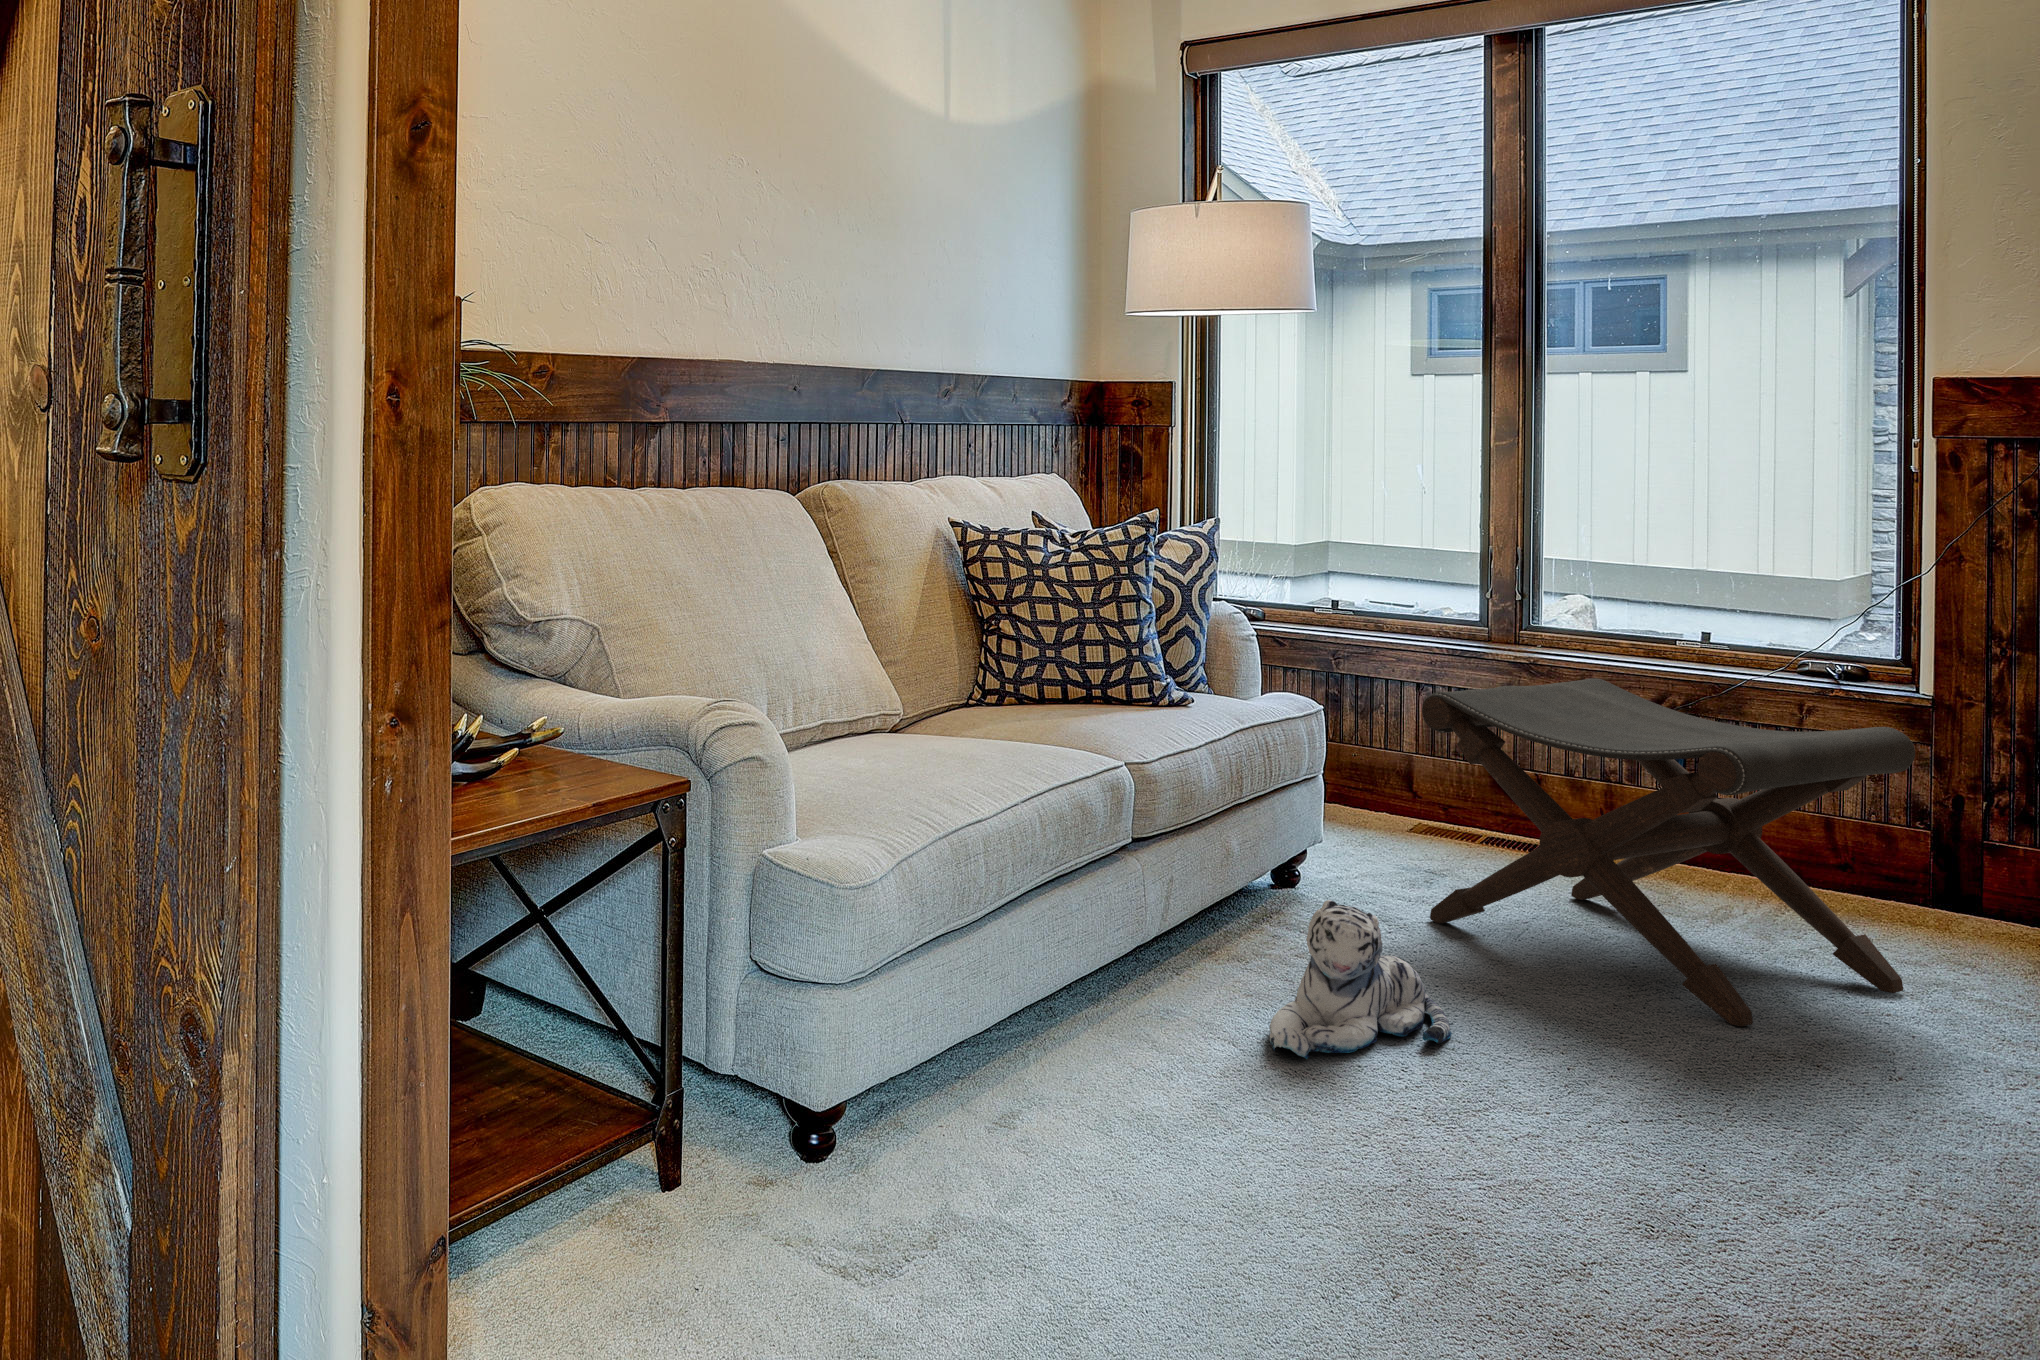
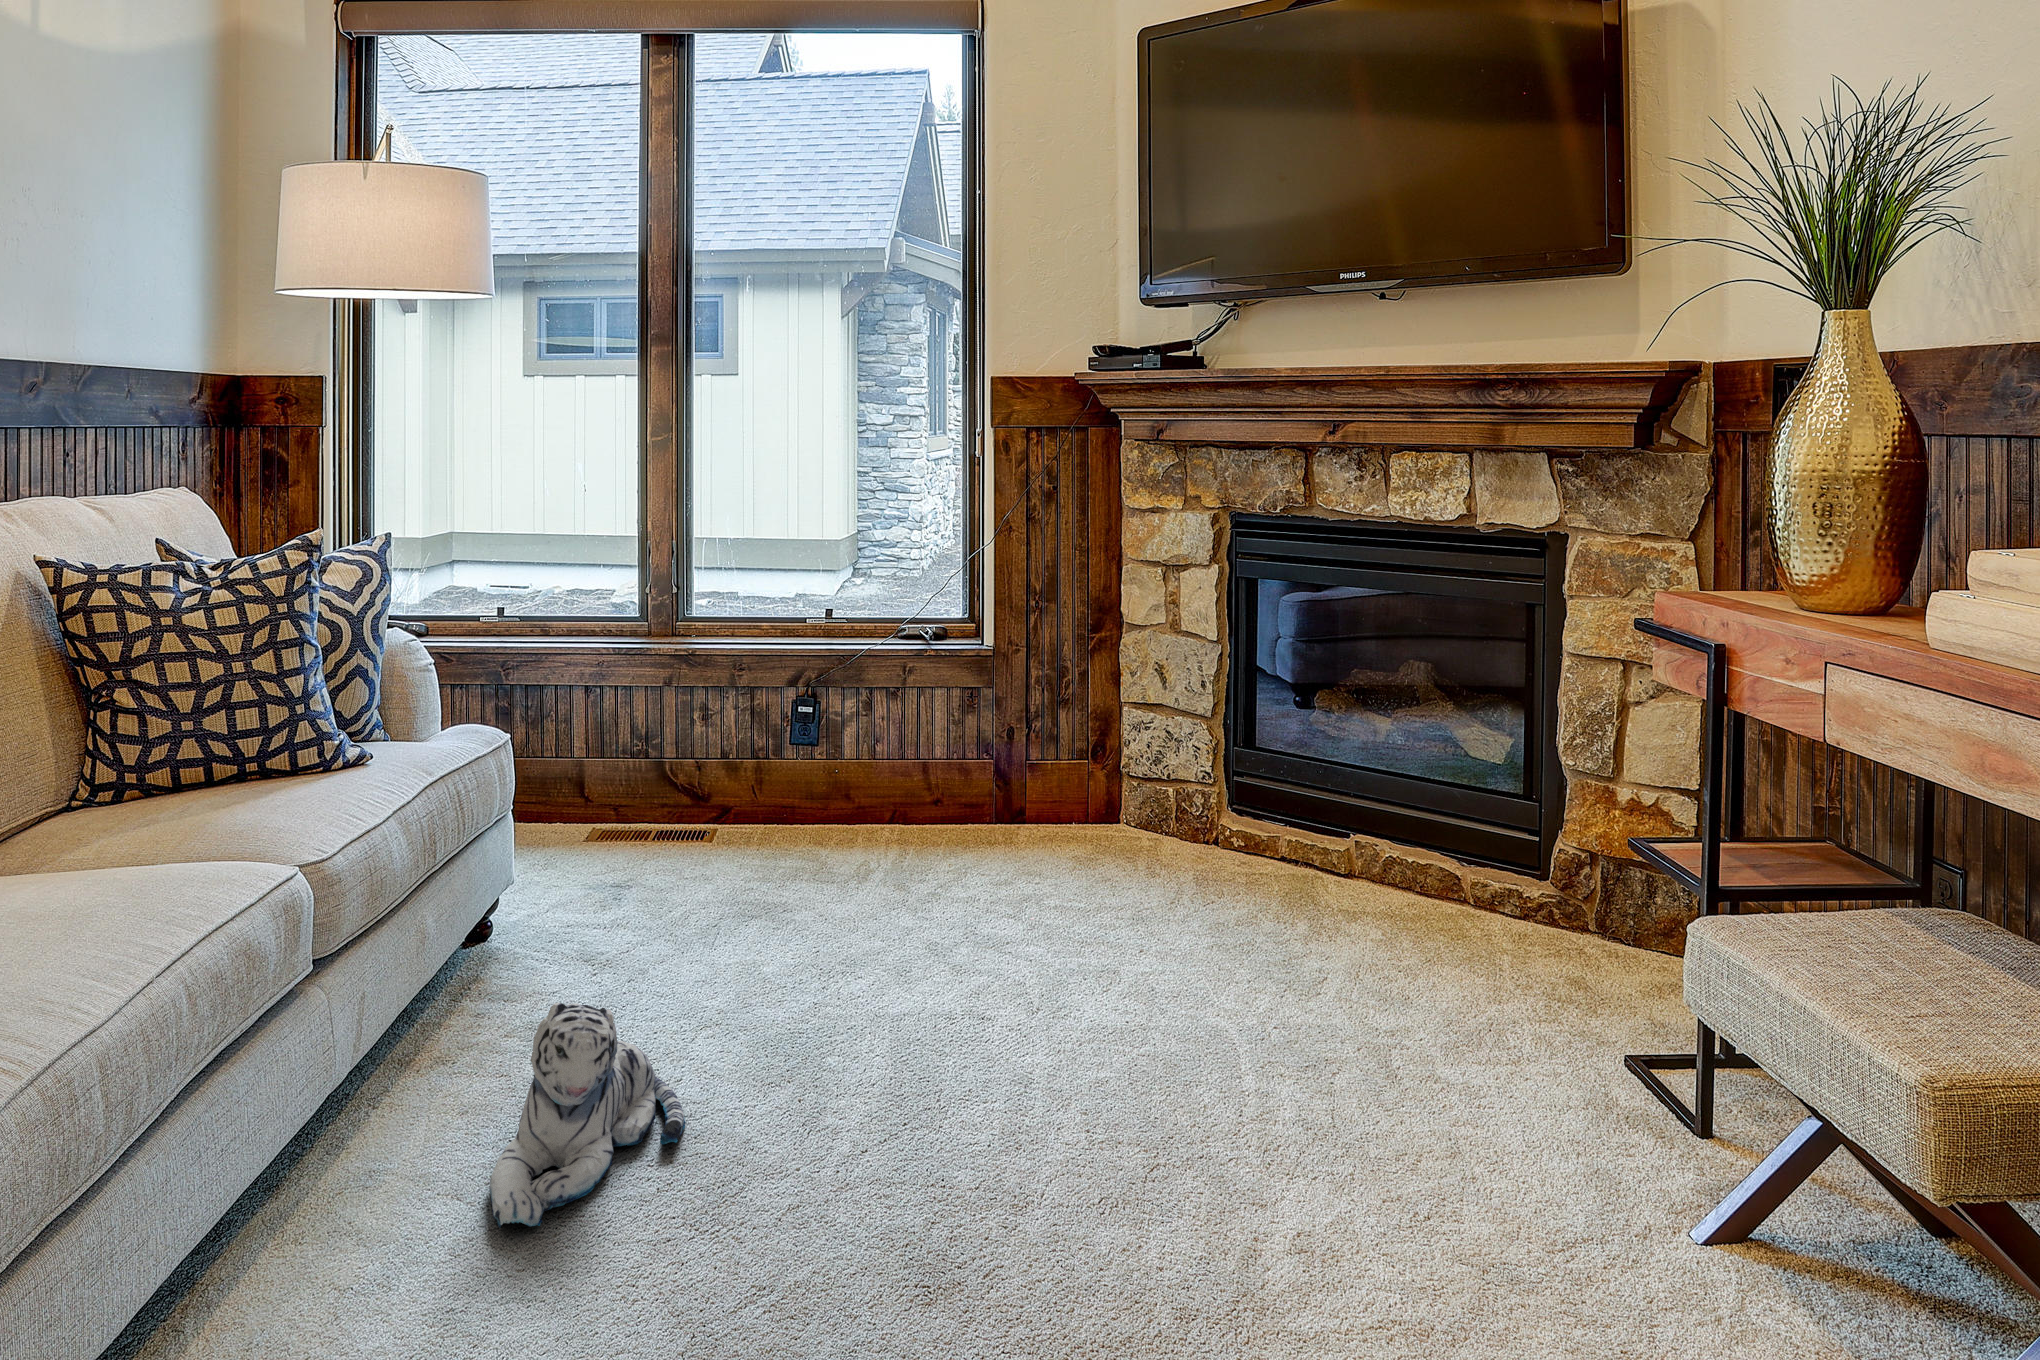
footstool: present [1422,678,1915,1027] -> none [619,669,1026,1014]

